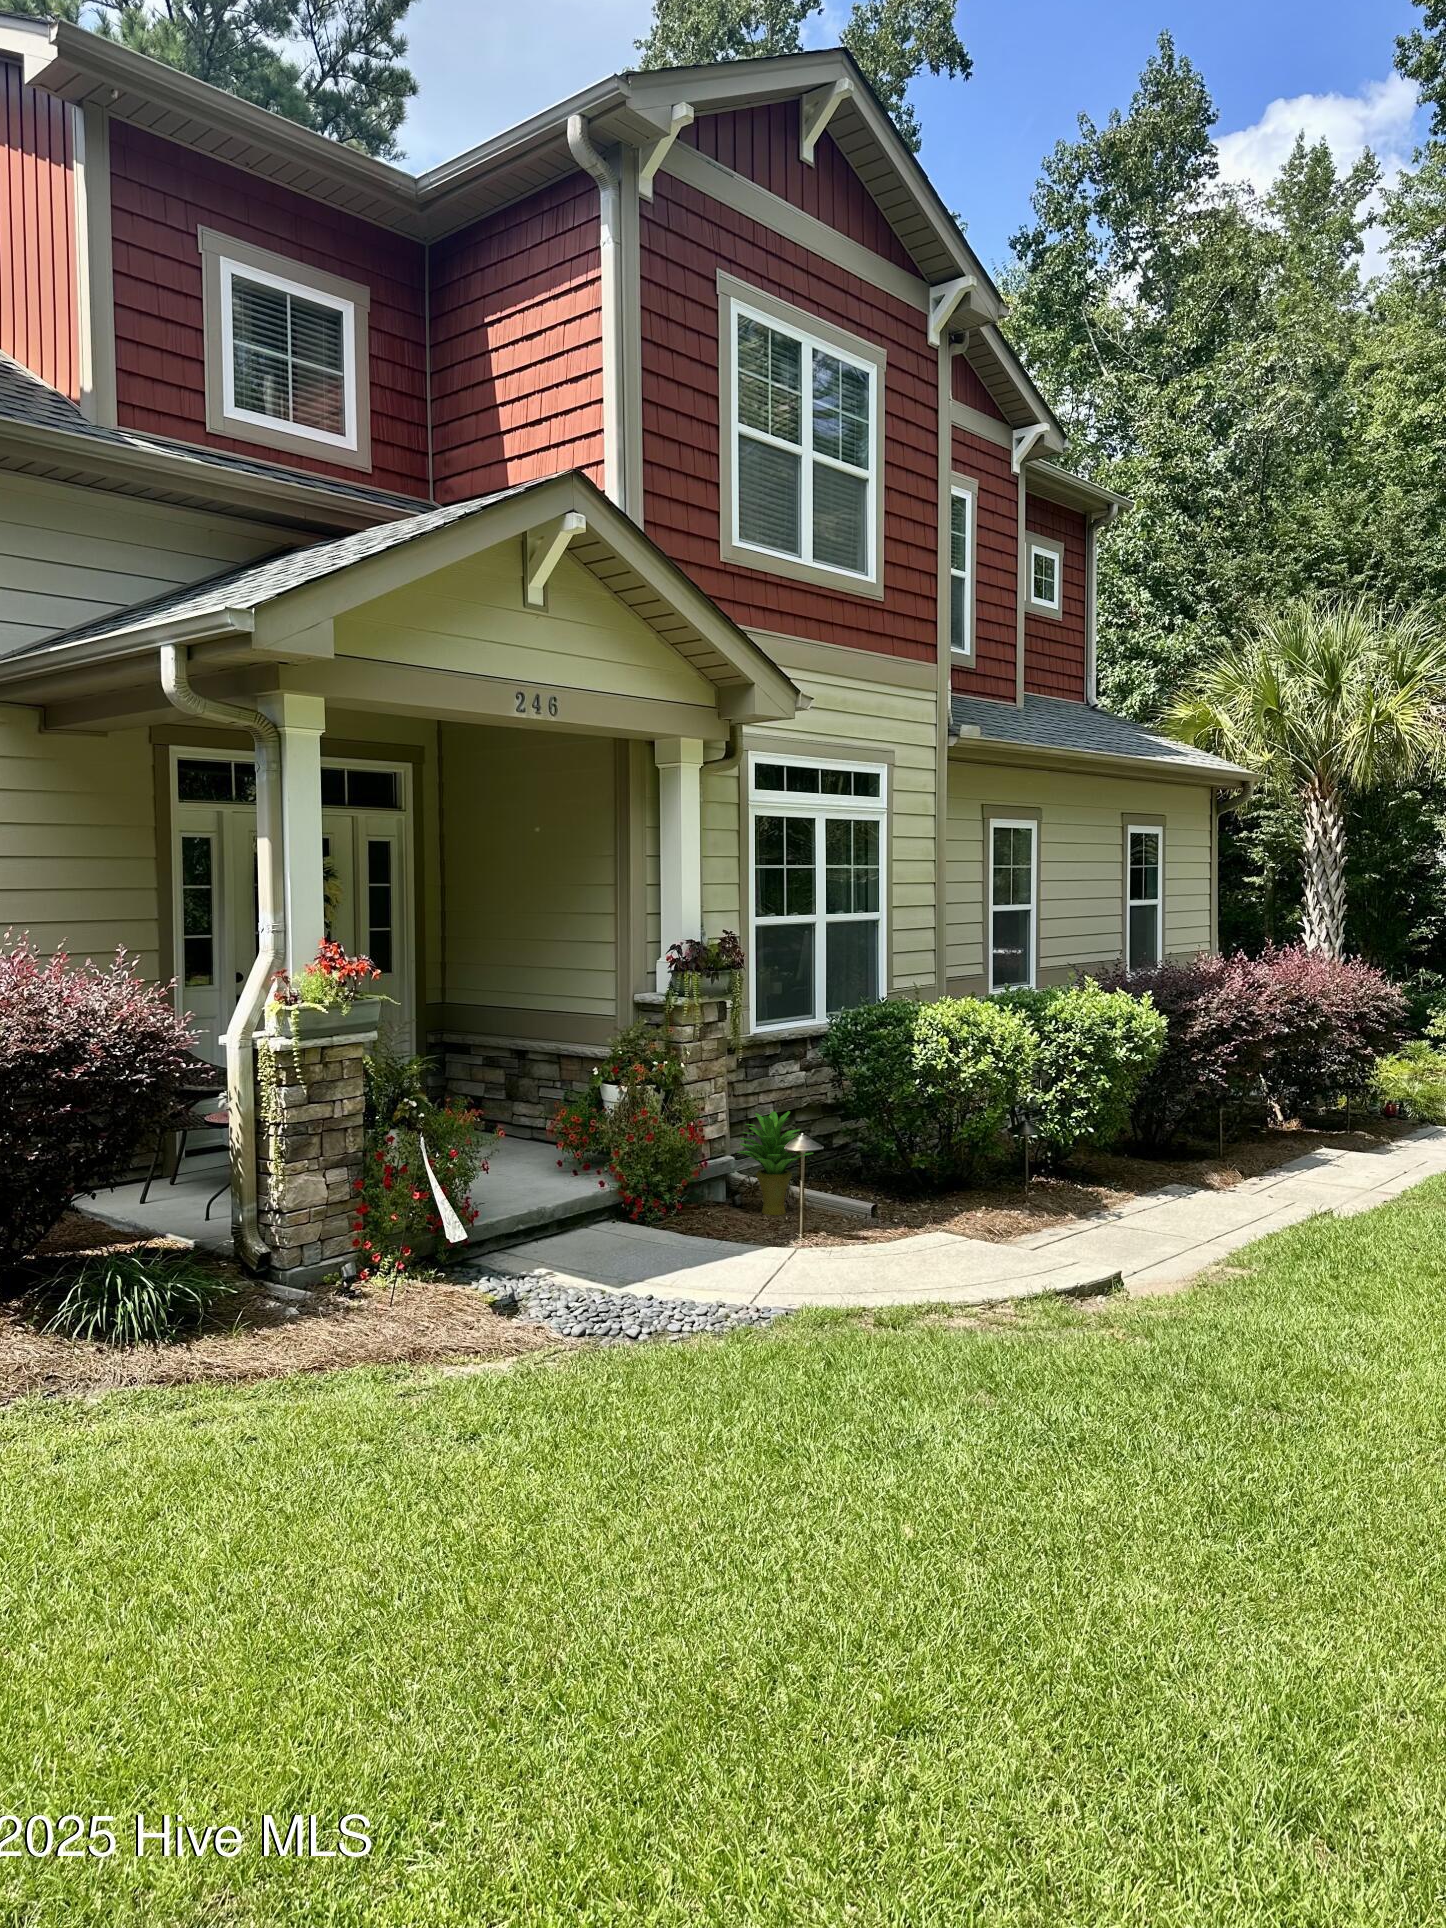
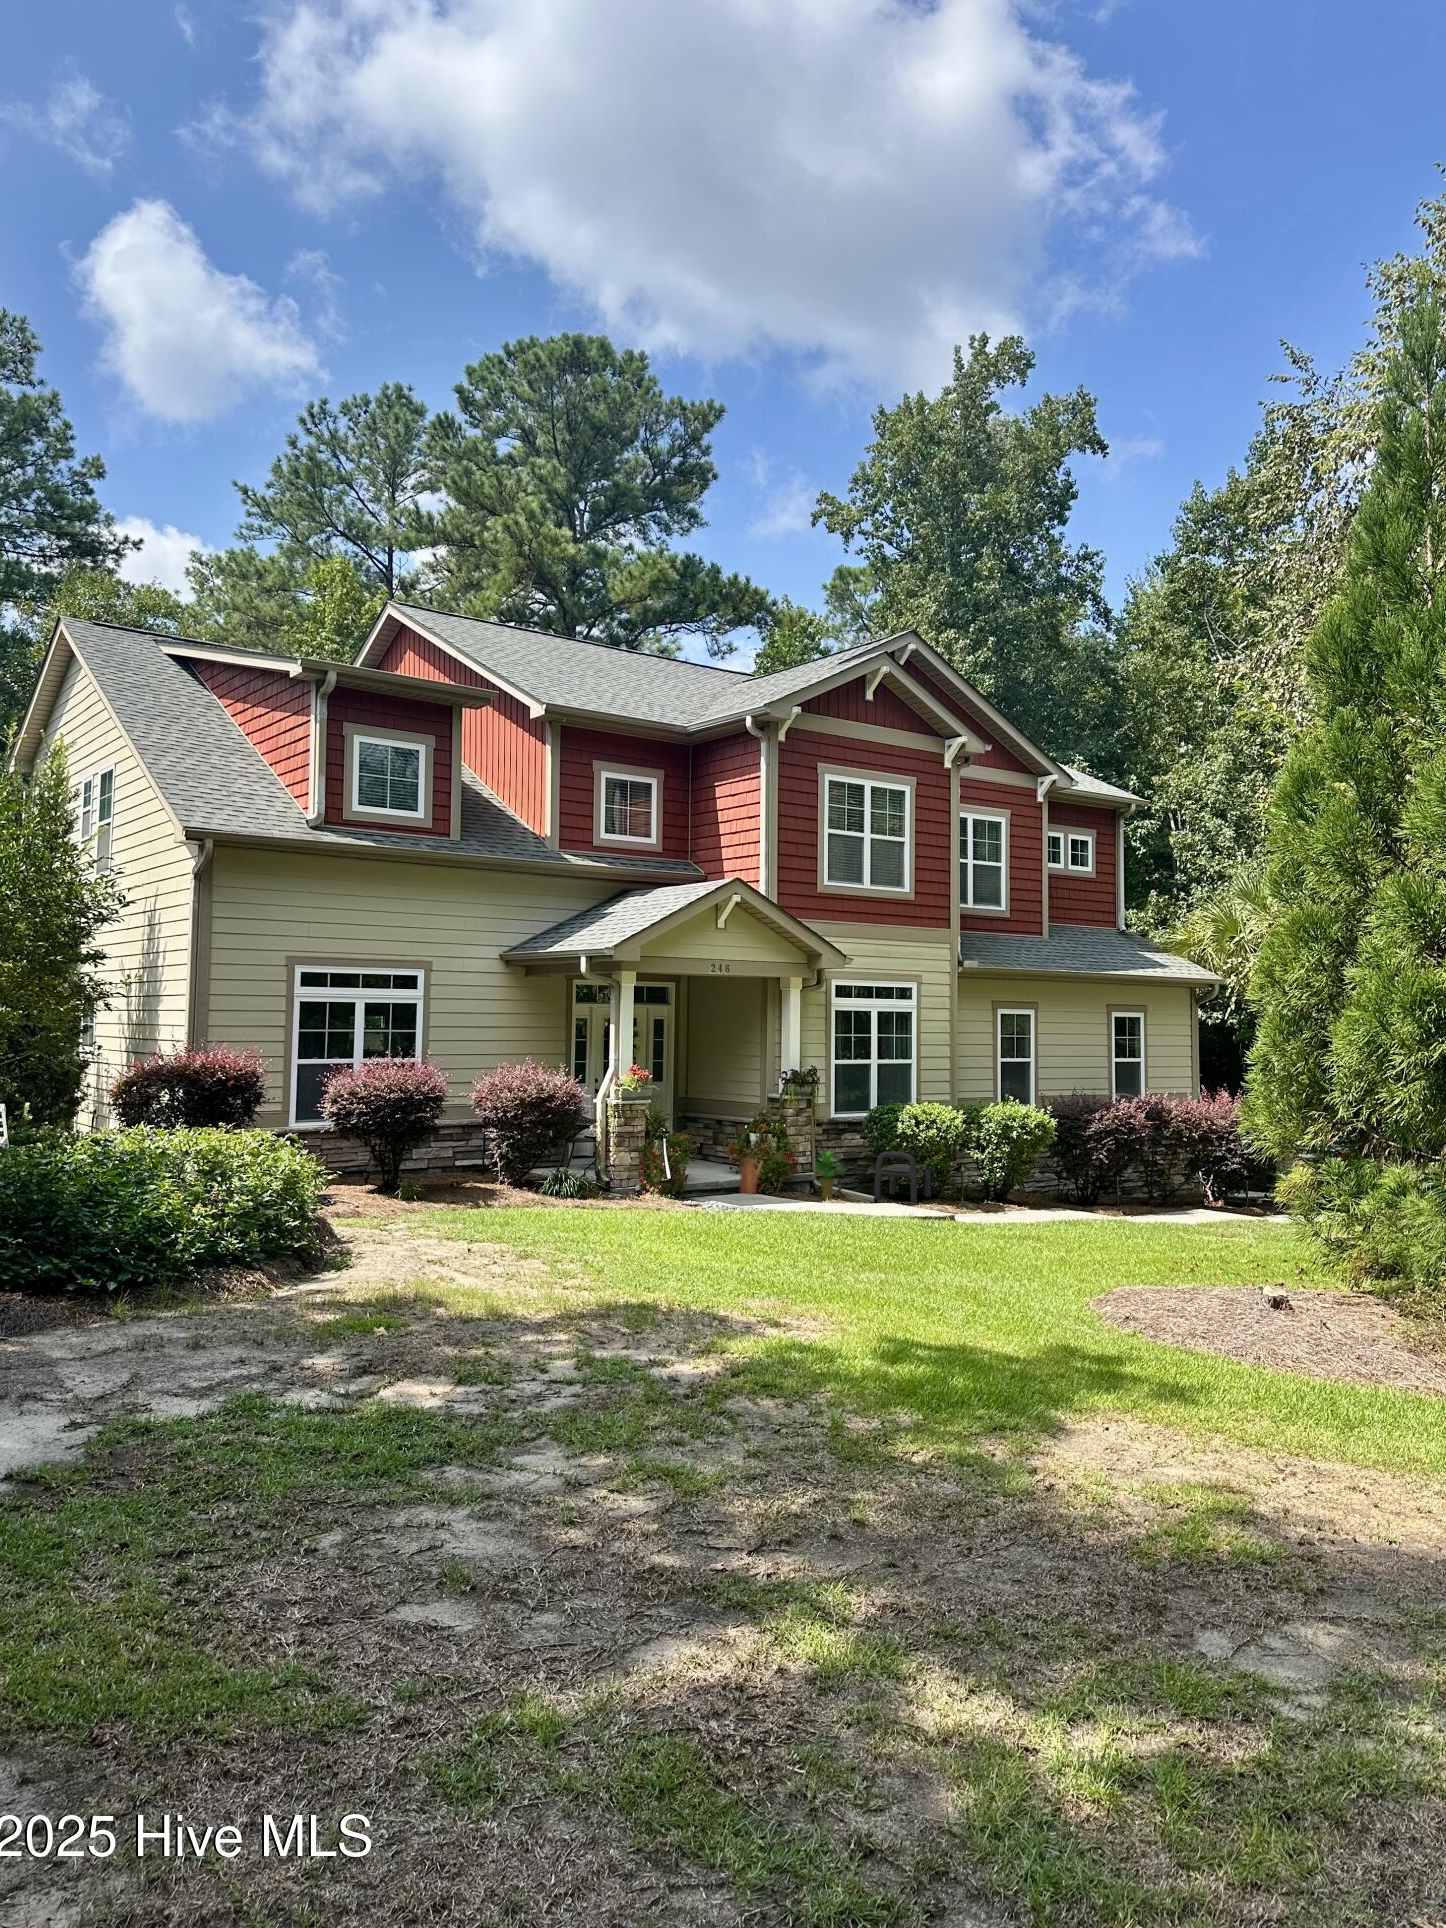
bench: none [868,1087,963,1216] -> present [874,1151,931,1203]
watering can: none [584,1141,643,1225] -> present [740,1158,763,1194]

